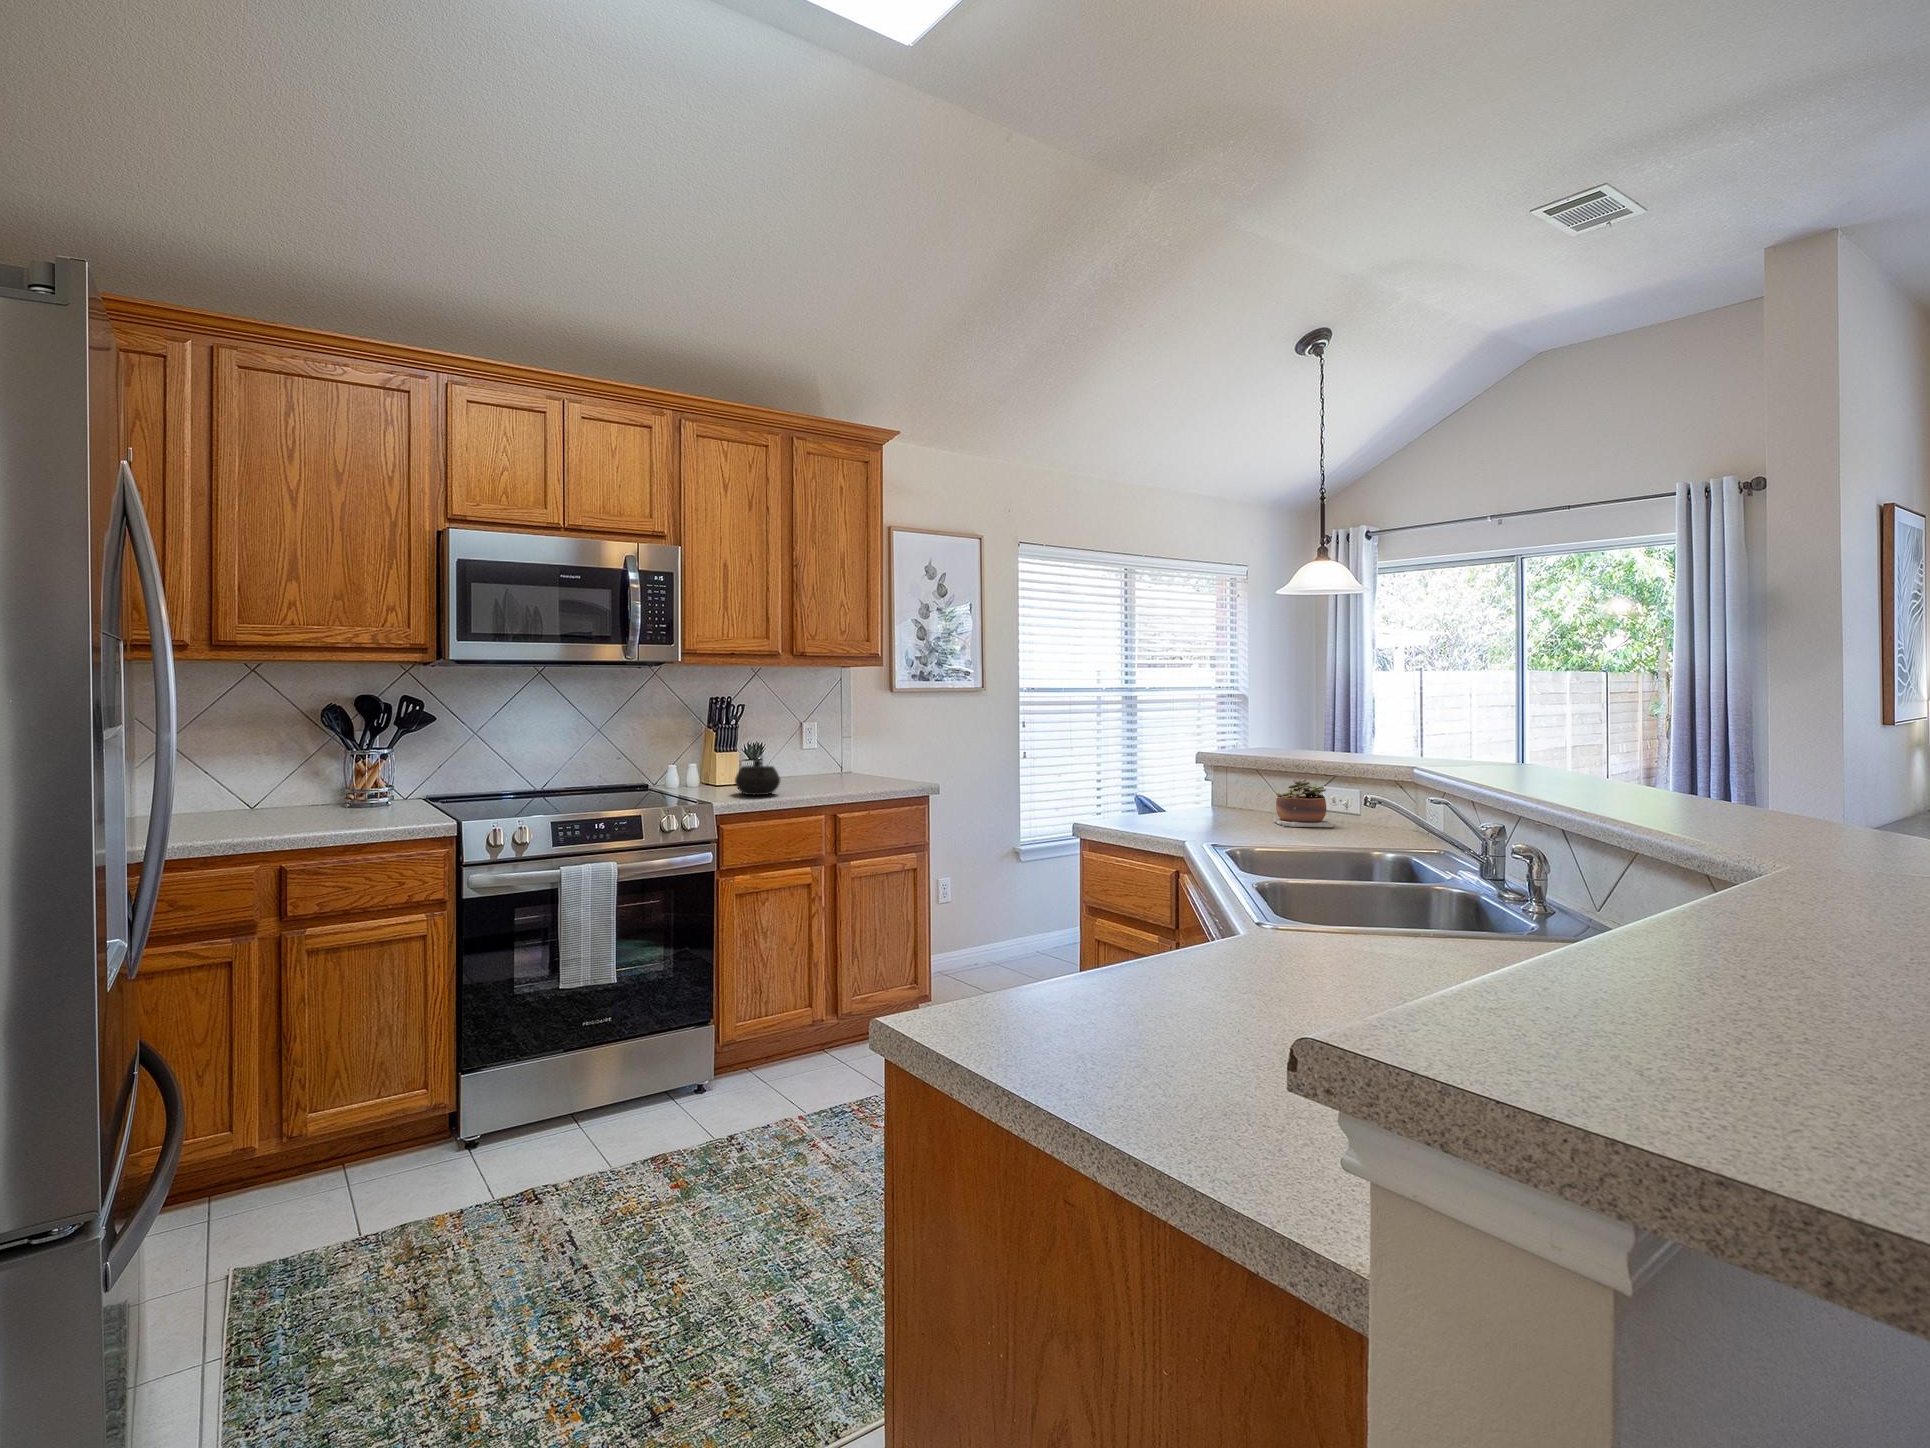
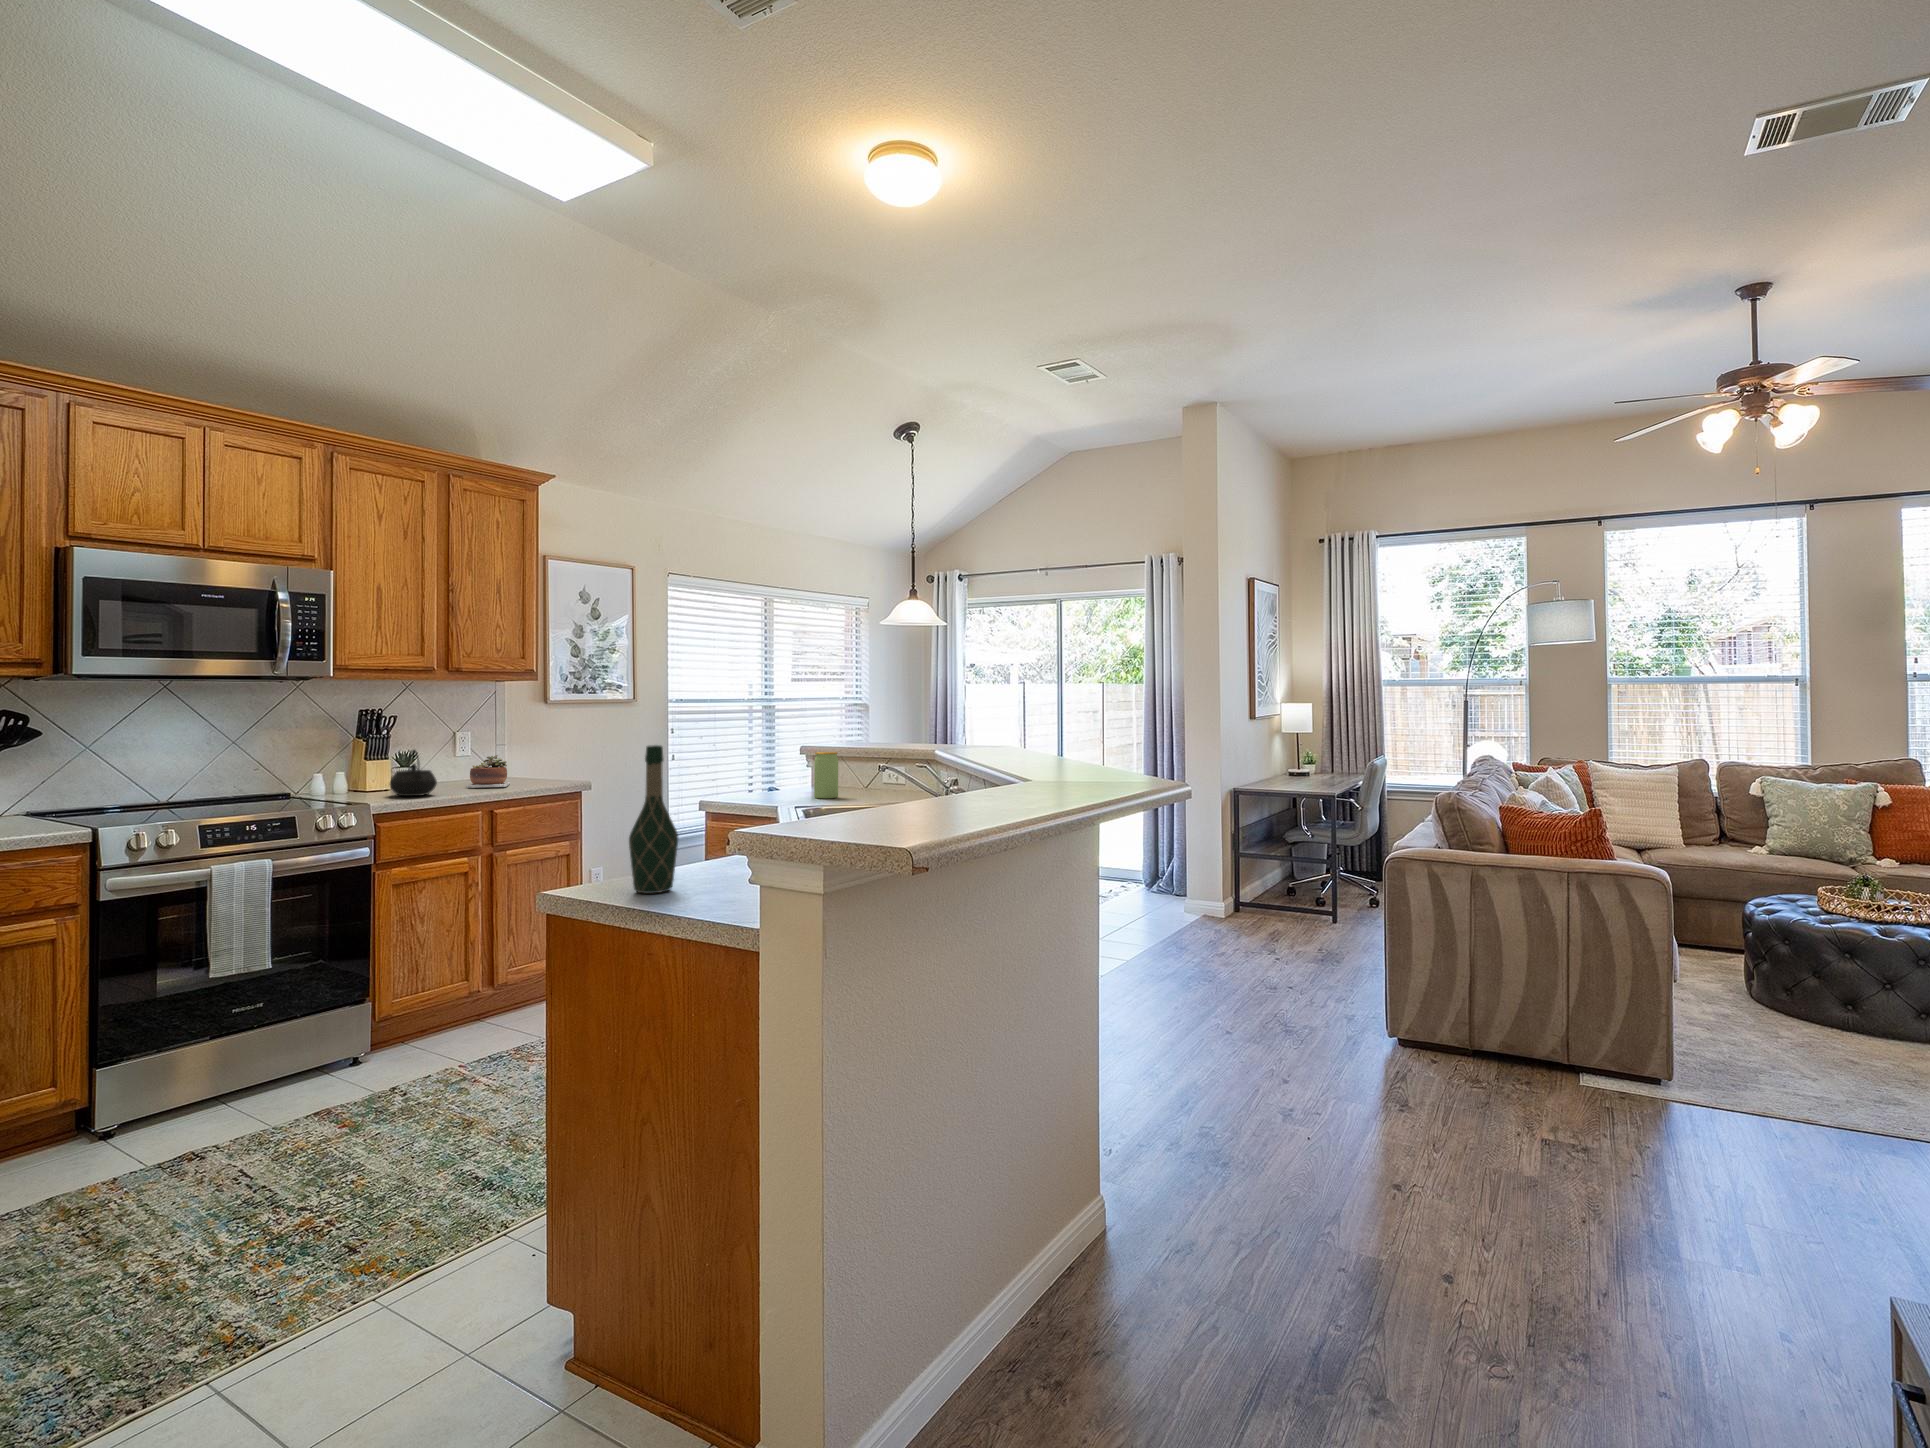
jar: none [1220,763,1254,828] -> present [814,752,838,798]
wine bottle: none [1015,777,1100,1051] -> present [629,745,678,894]
succulent plant: present [1273,779,1333,827] -> present [466,755,510,788]

